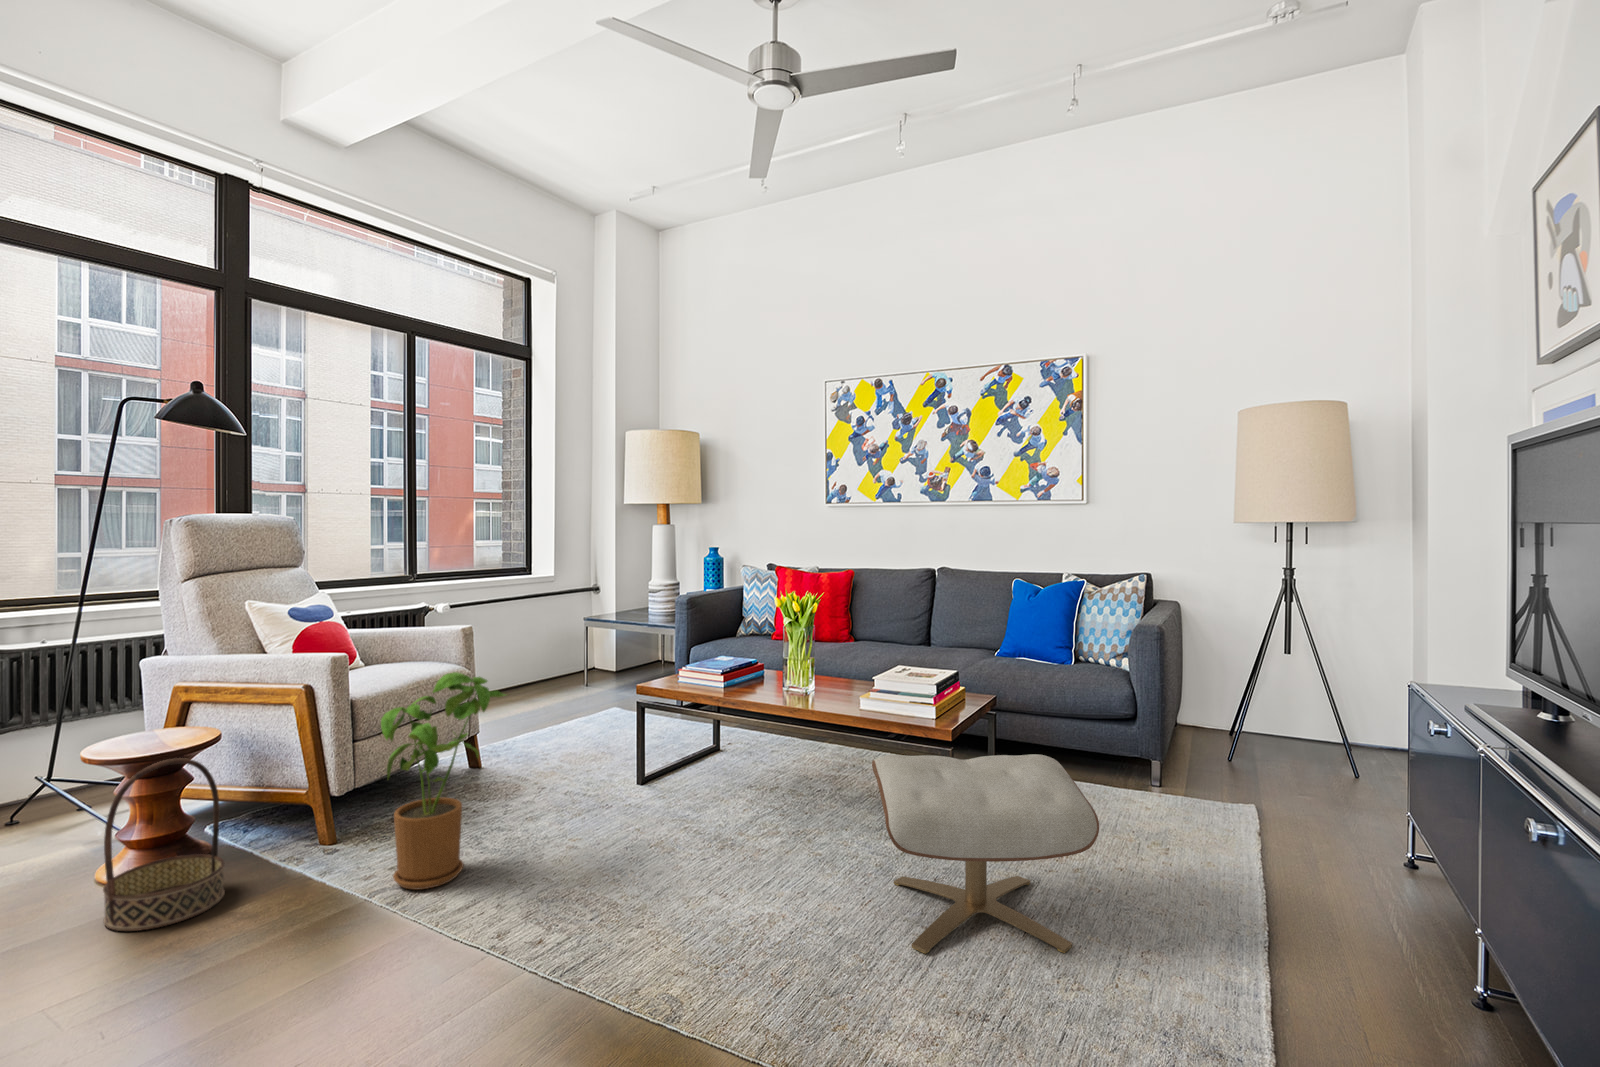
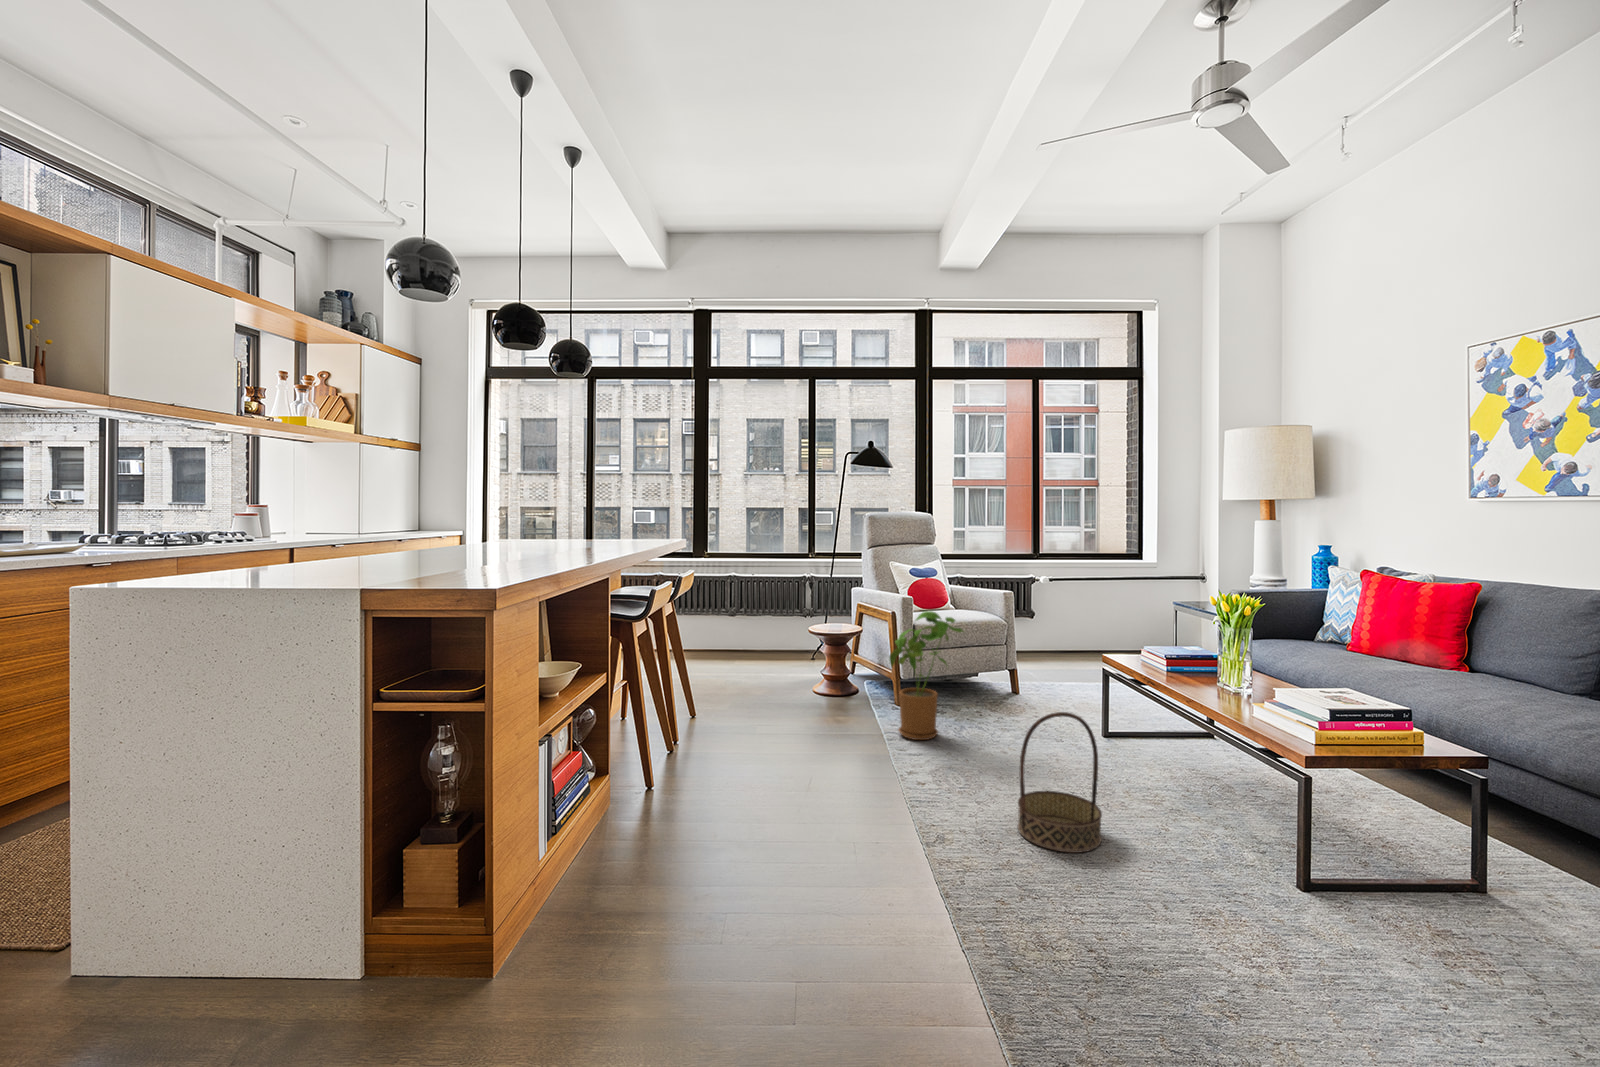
ottoman: present [872,754,1099,954] -> none [1120,735,1406,977]
basket: present [103,758,225,931] -> present [1018,712,1102,853]

